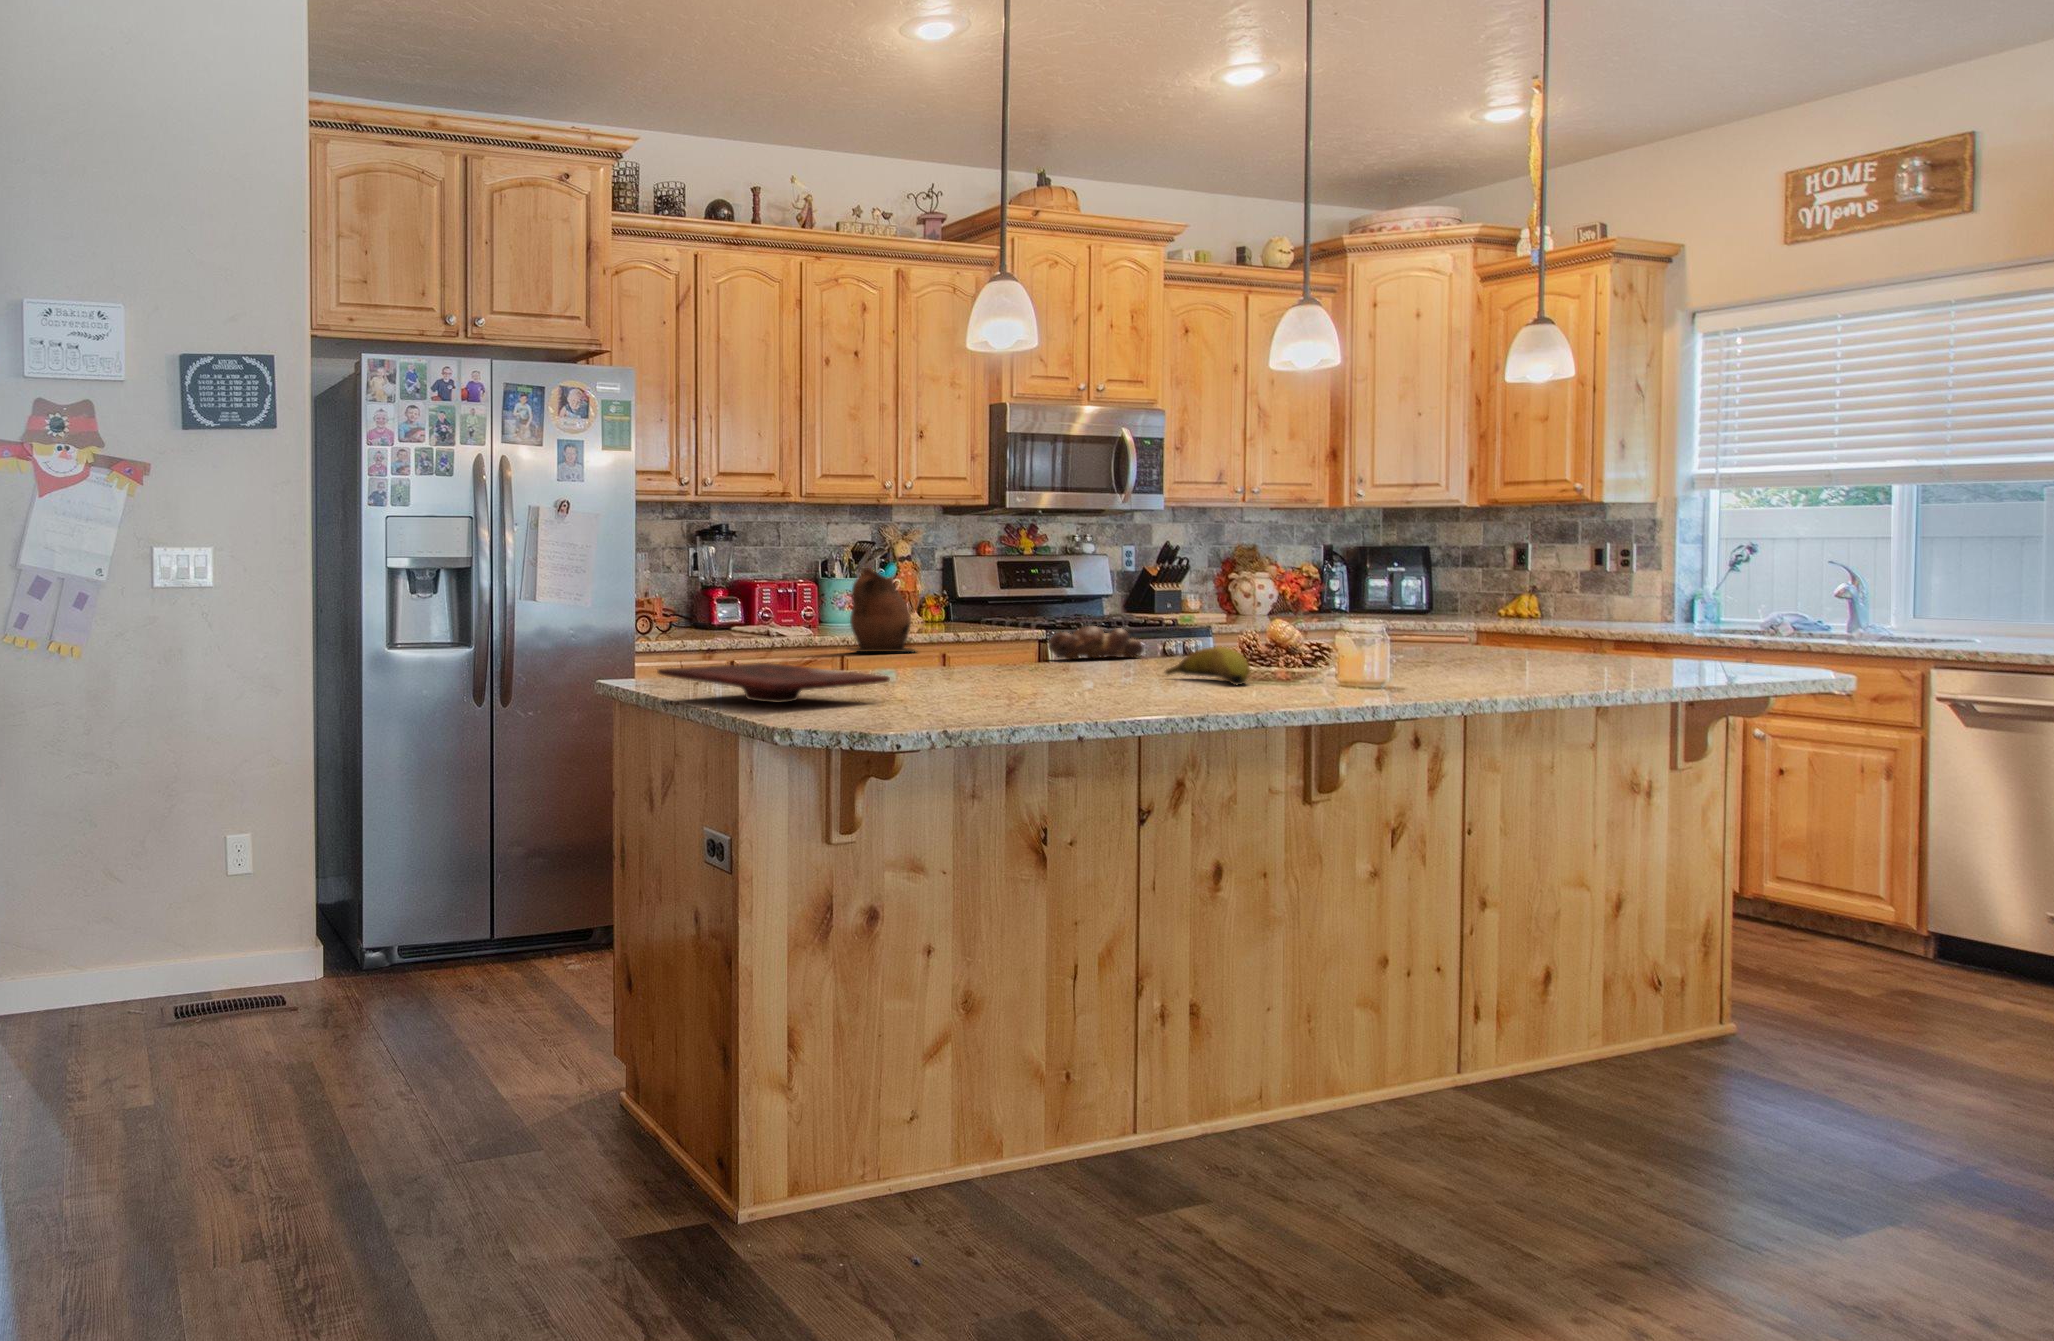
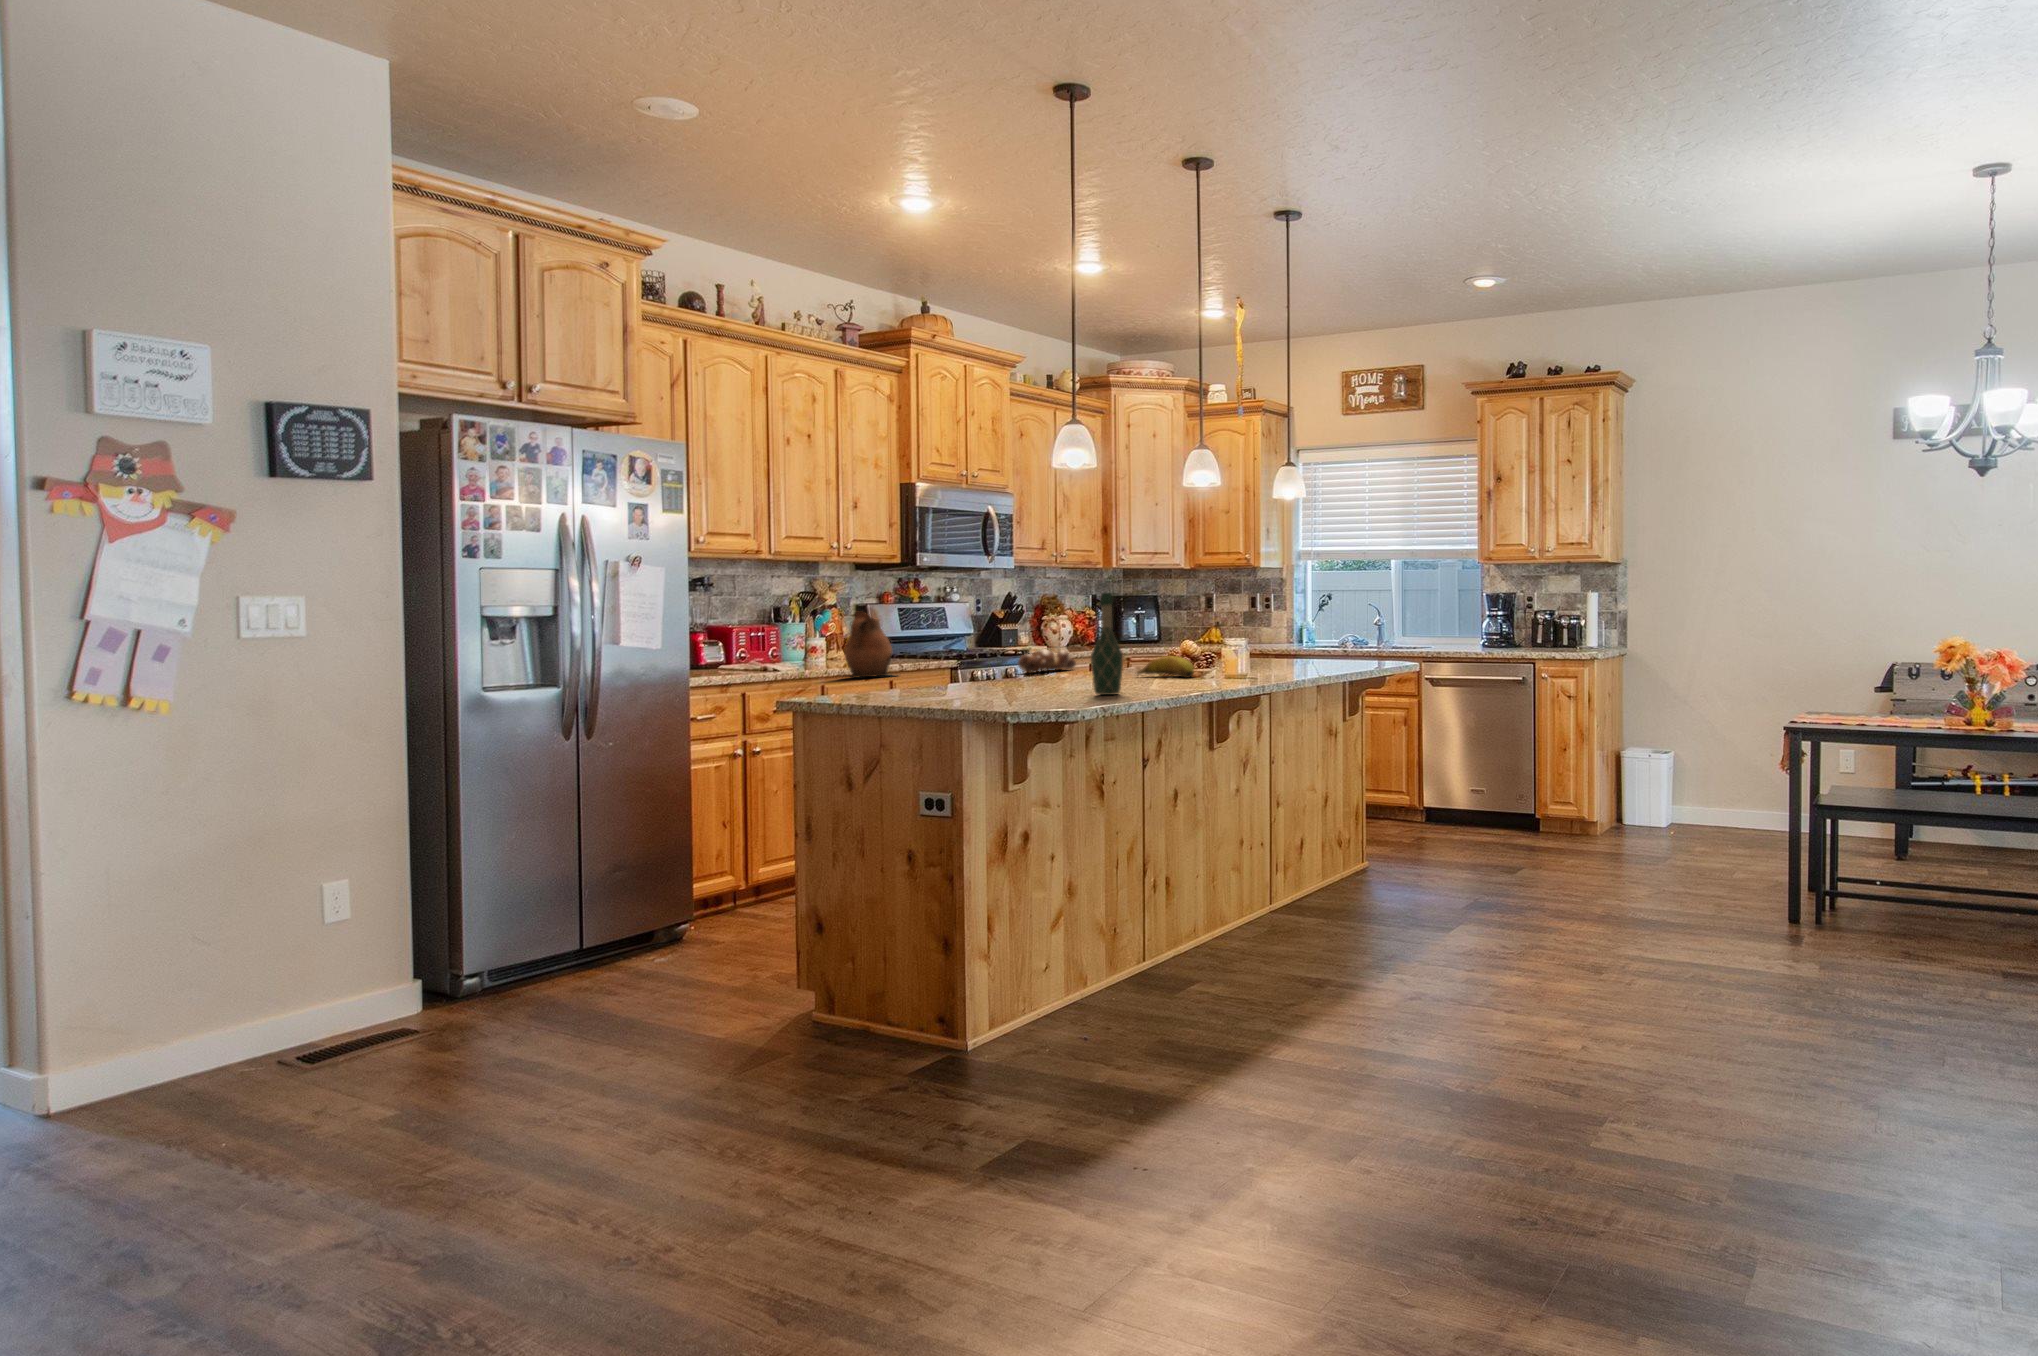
wine bottle: none [975,542,1031,709] -> present [1091,592,1124,695]
cutting board: present [658,663,889,703] -> none [853,680,1023,704]

